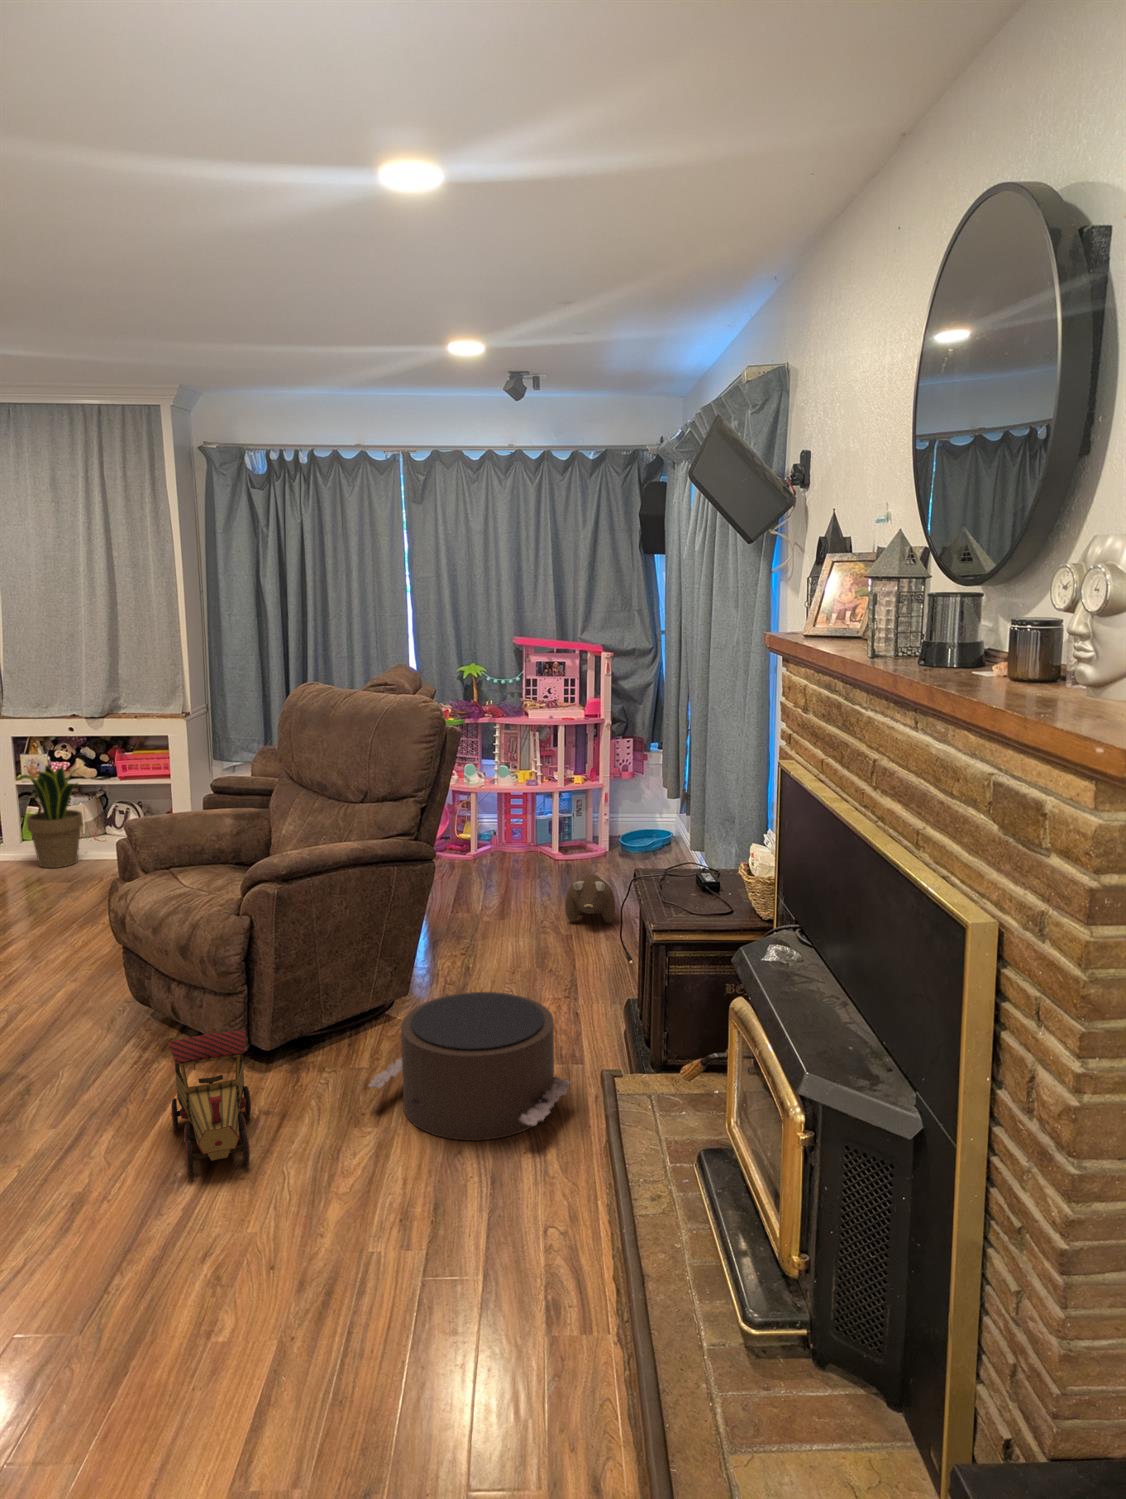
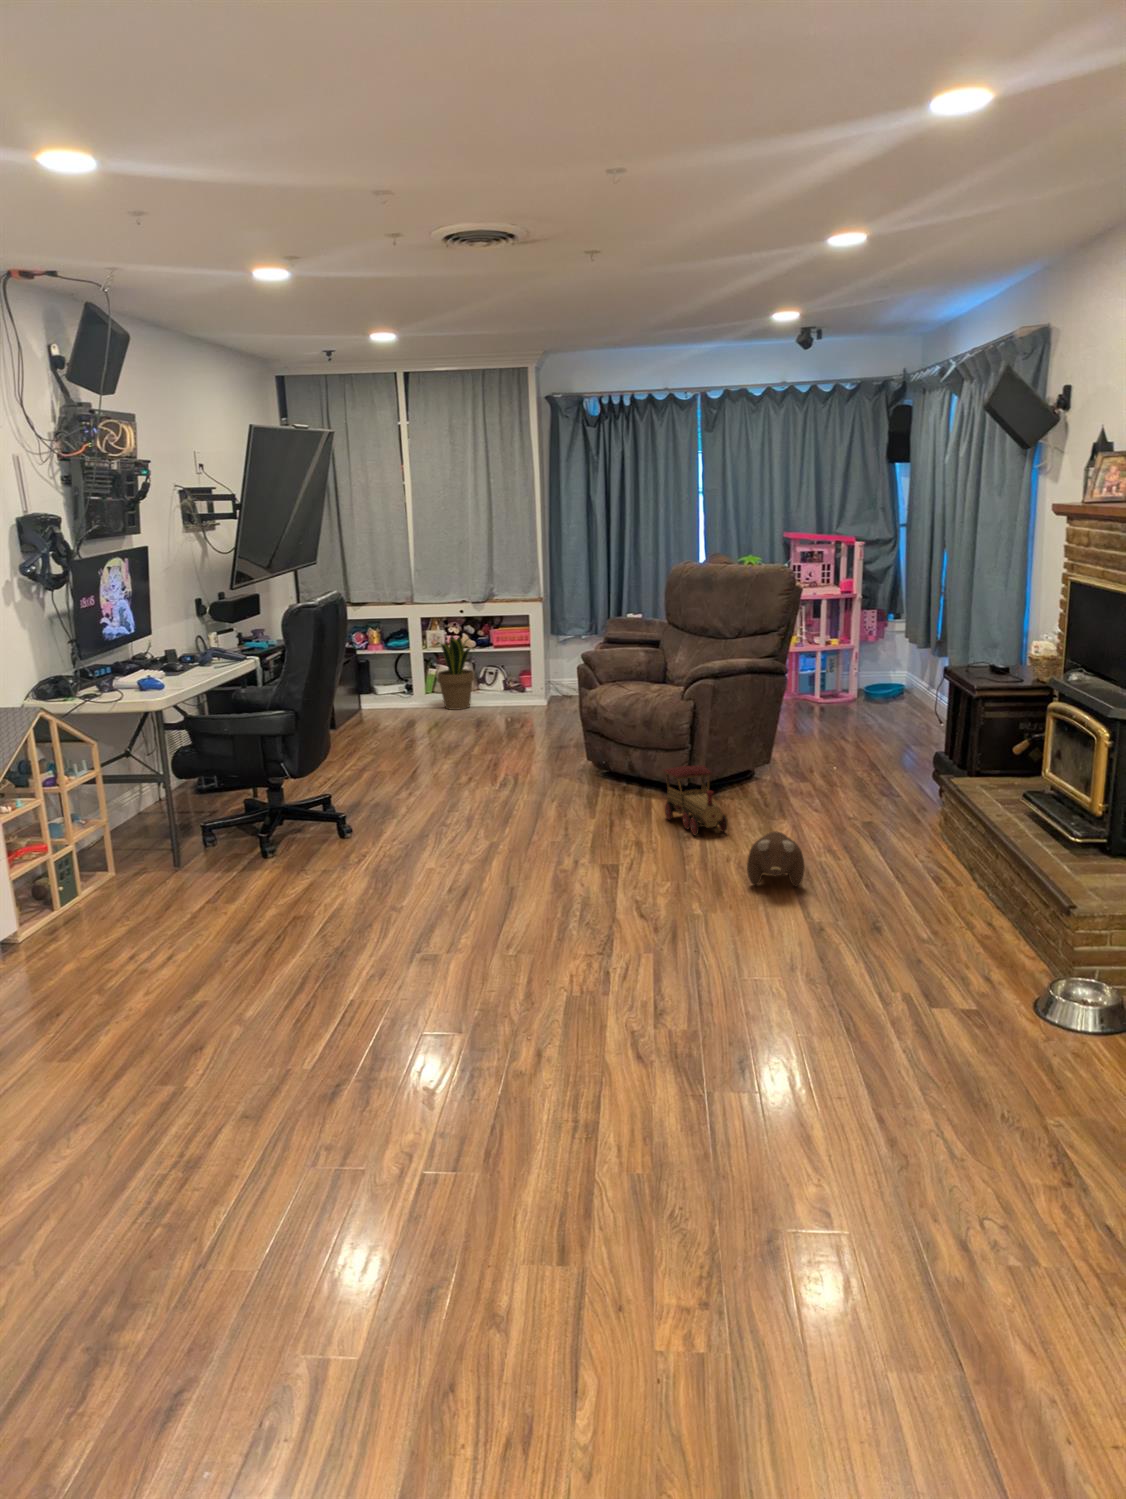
plush toy: present [565,874,615,923] -> present [747,832,804,886]
pouf: present [369,992,572,1140] -> none [780,748,908,824]

